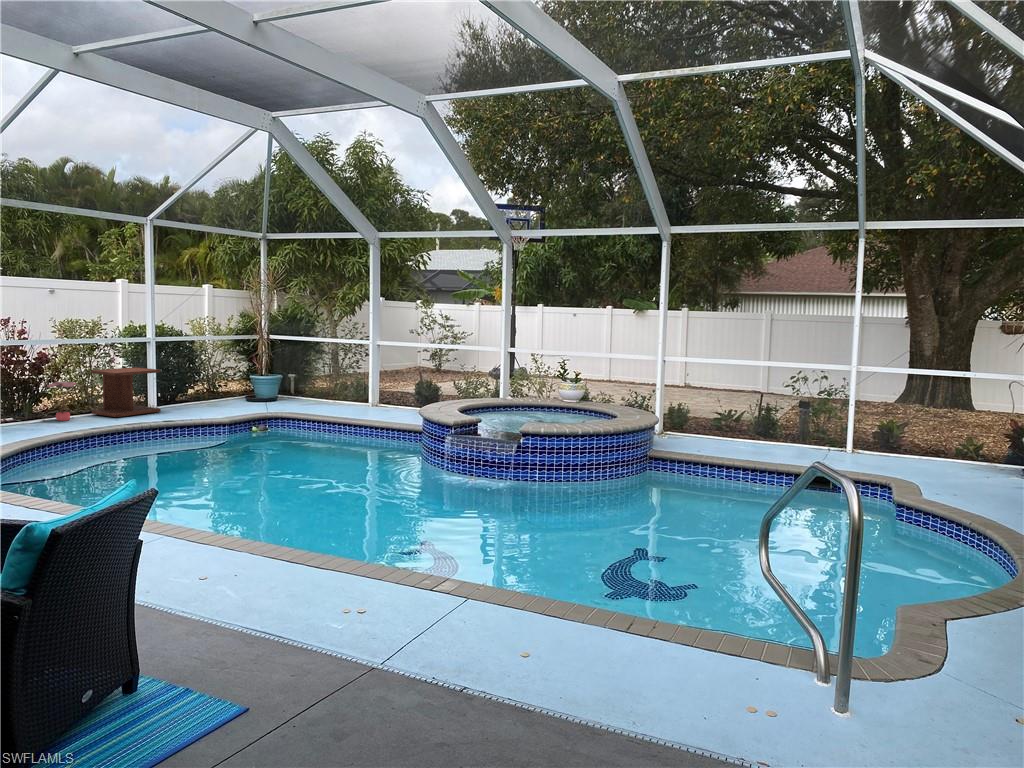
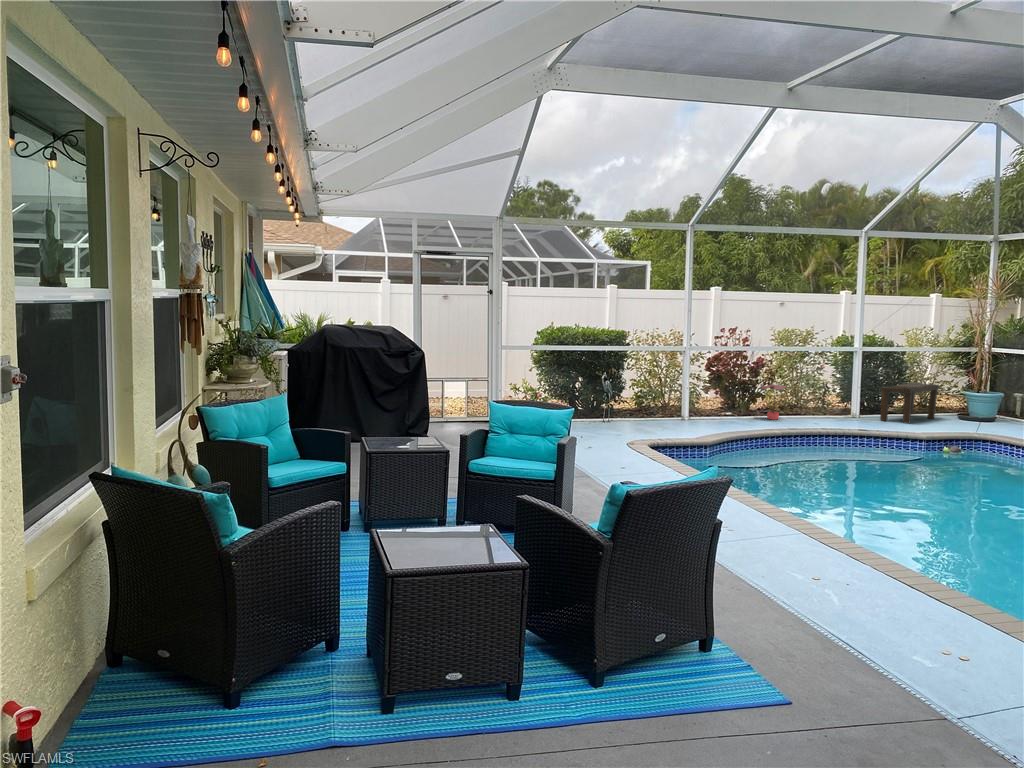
side table: present [91,367,161,418] -> none [799,376,865,421]
bench: none [177,371,228,411] -> present [880,383,939,424]

